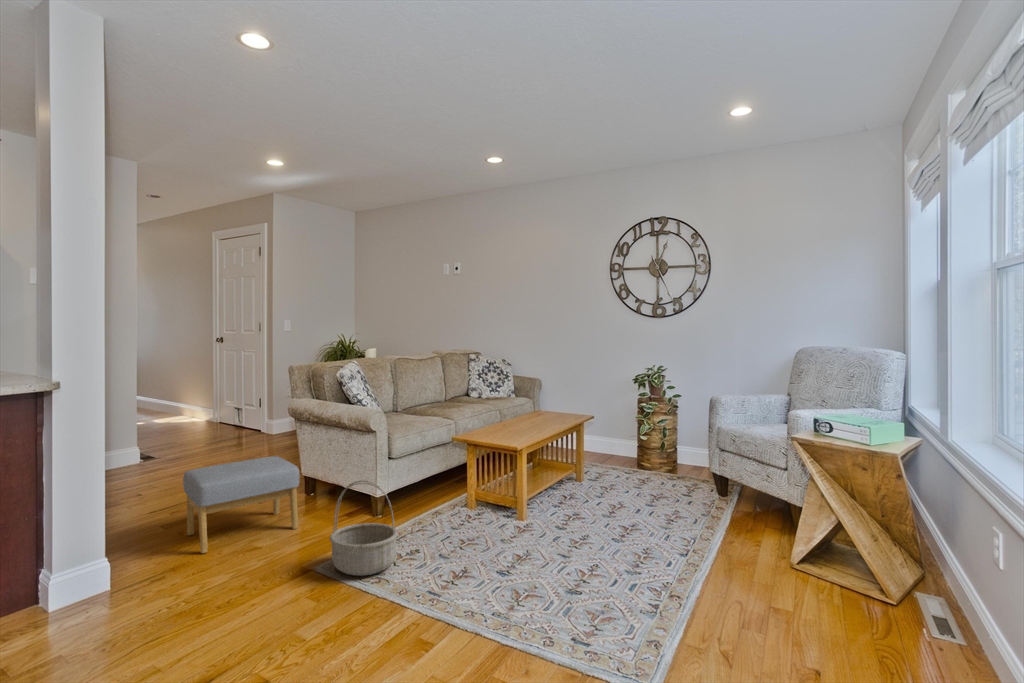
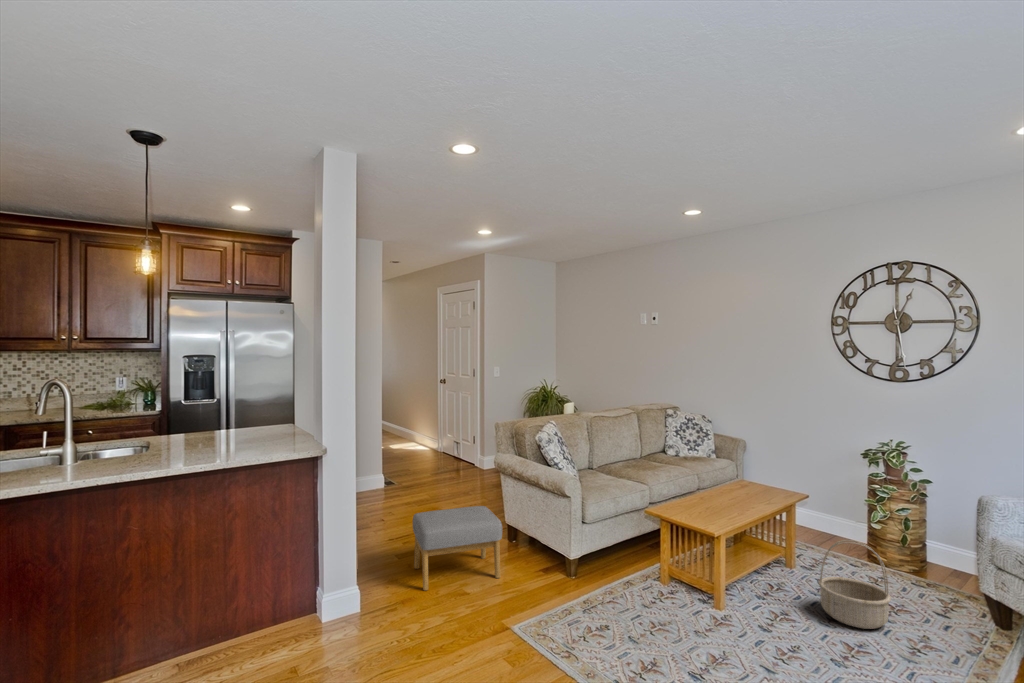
basket: present [330,480,398,576] -> present [819,540,891,629]

